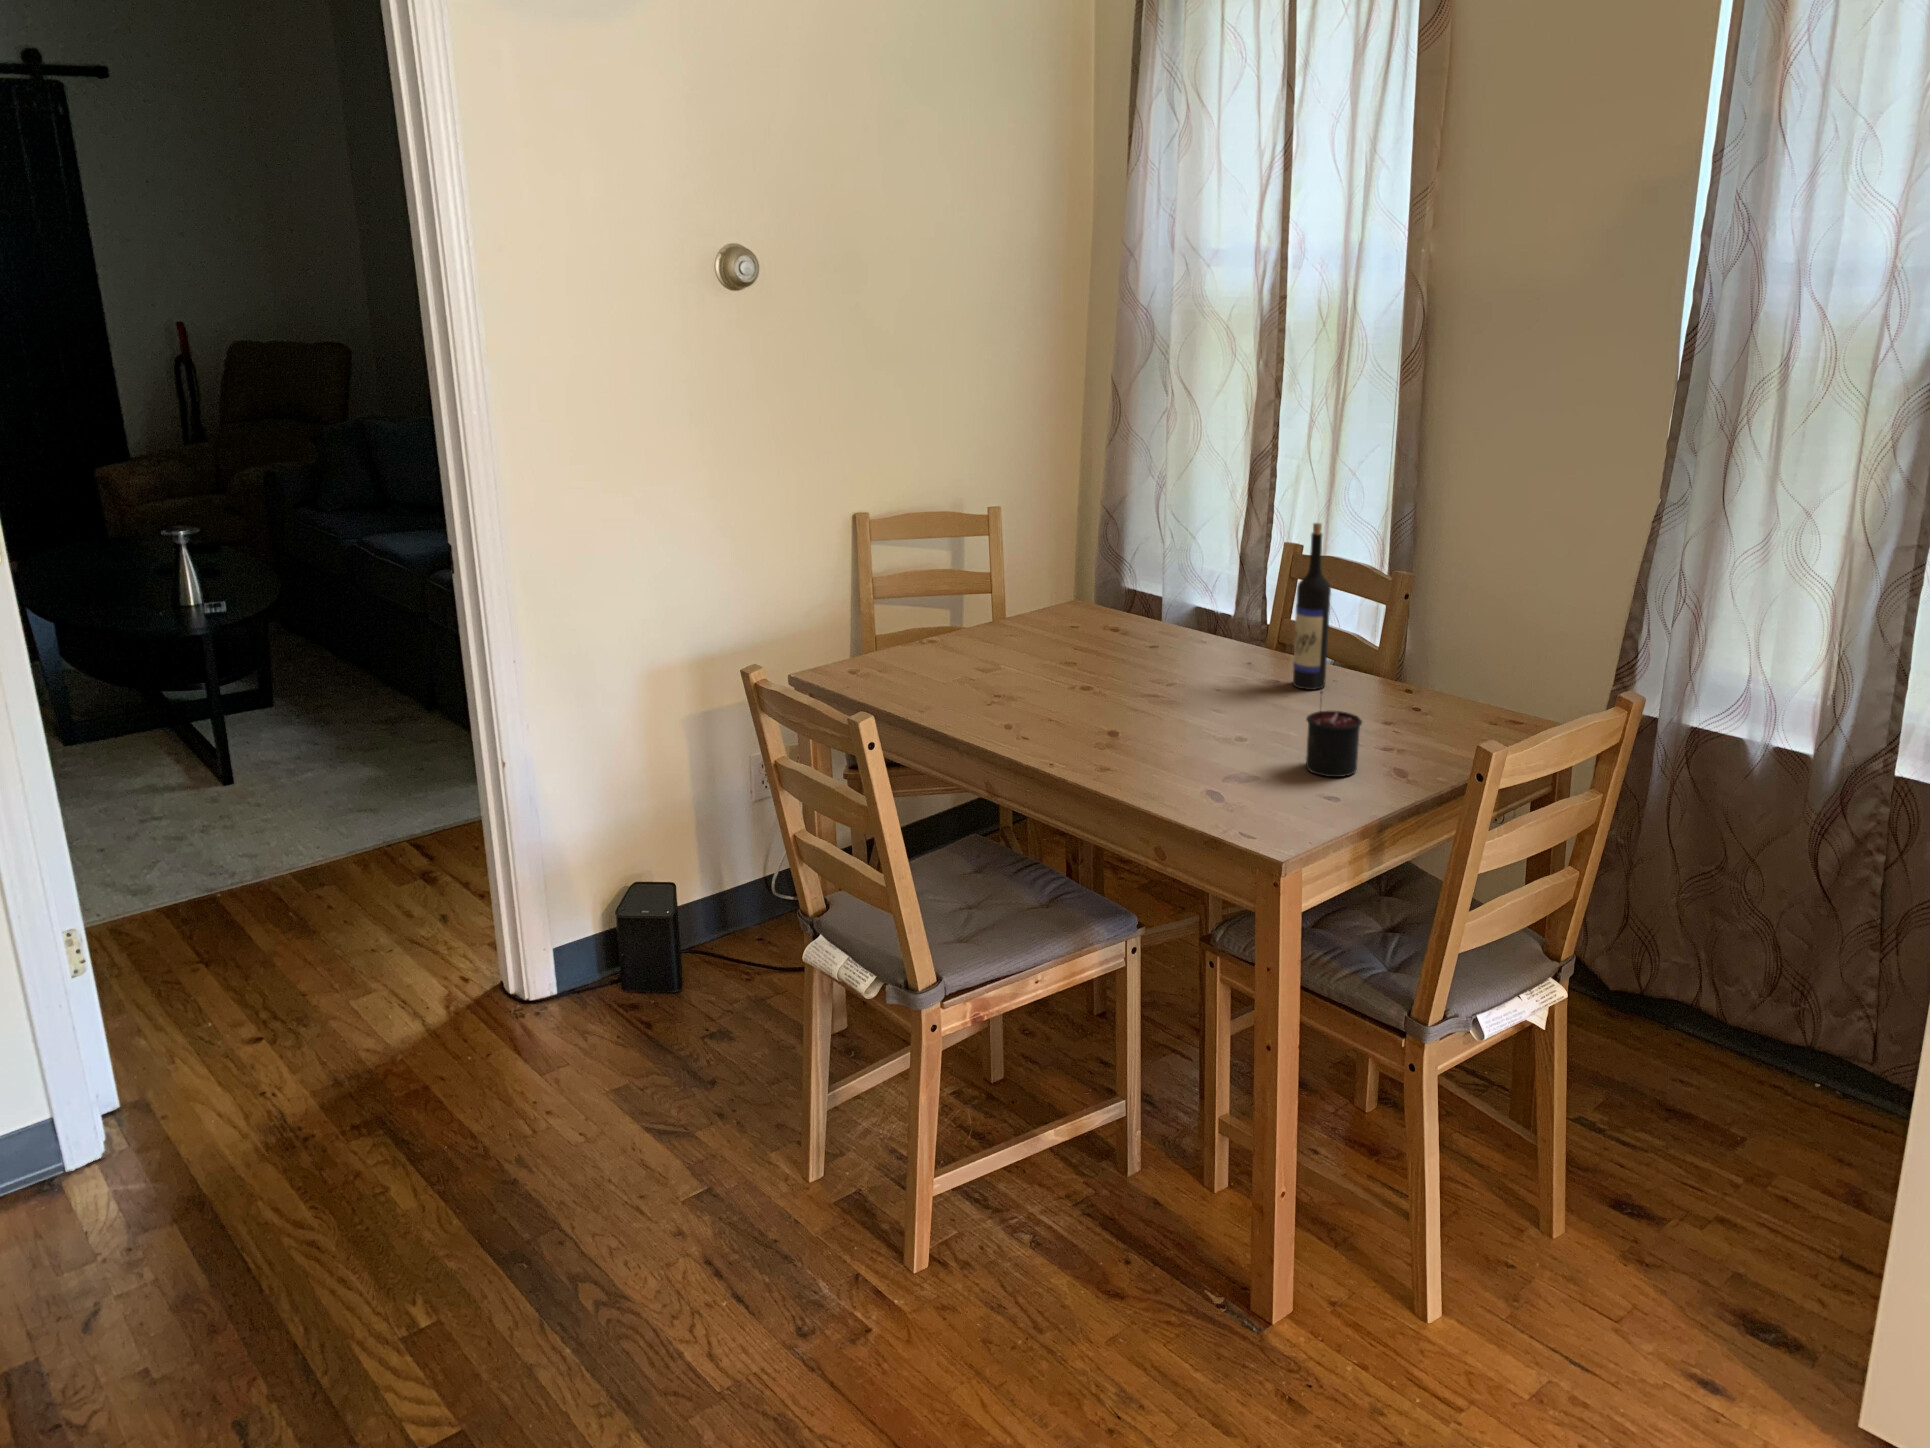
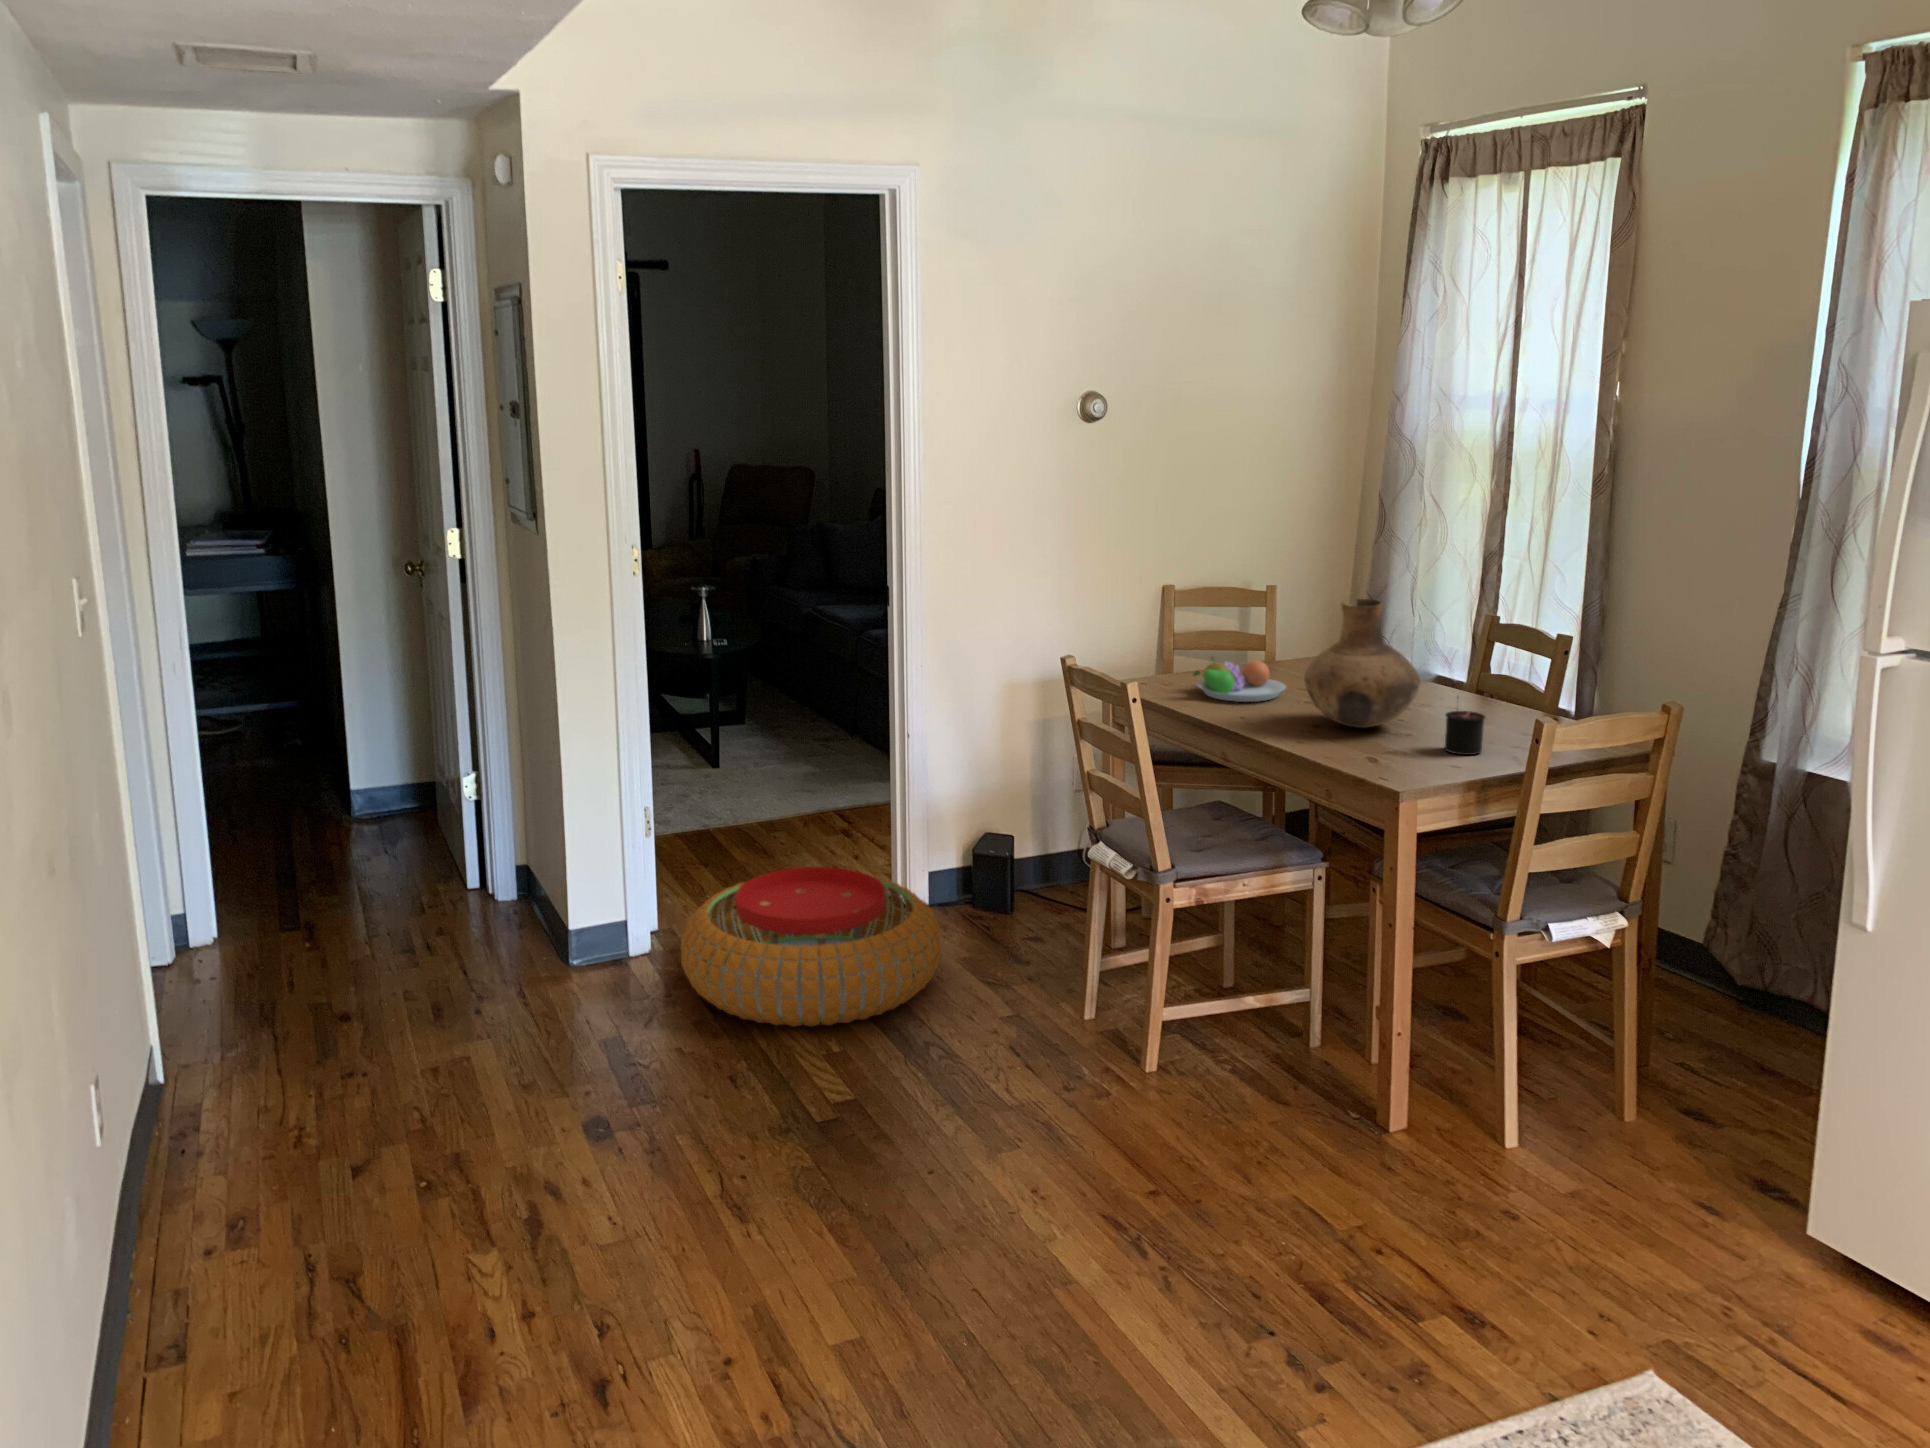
wine bottle: present [1293,523,1331,690] -> none [1467,589,1497,712]
vase: none [1095,552,1255,737] -> present [1304,599,1420,728]
fruit bowl: none [925,632,1052,700] -> present [1193,657,1286,702]
pouf: none [141,990,587,1295] -> present [681,867,942,1026]

